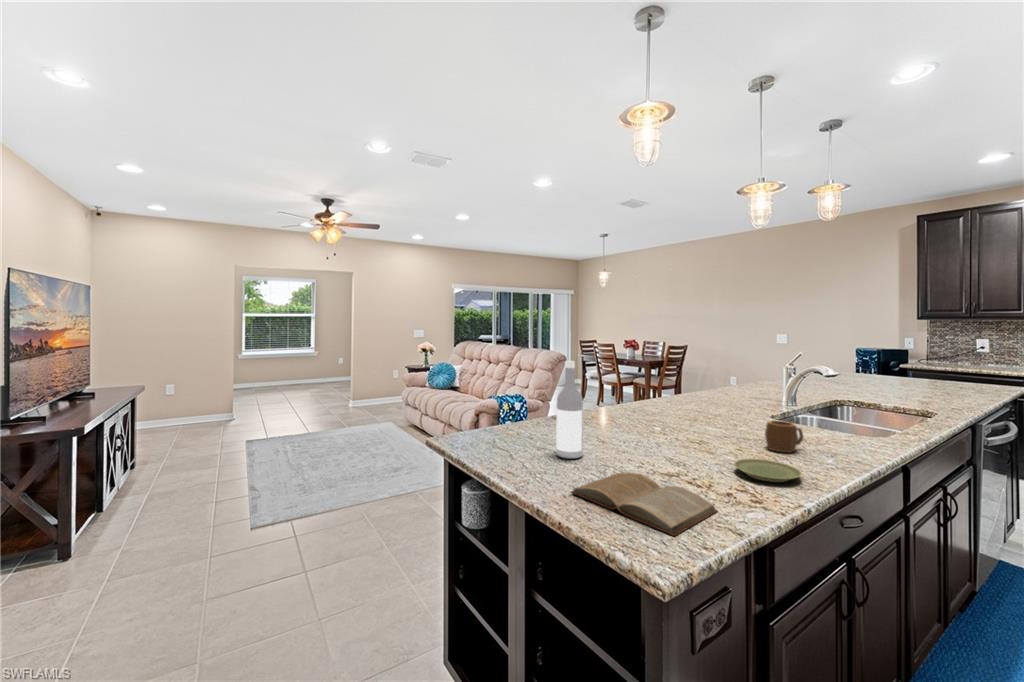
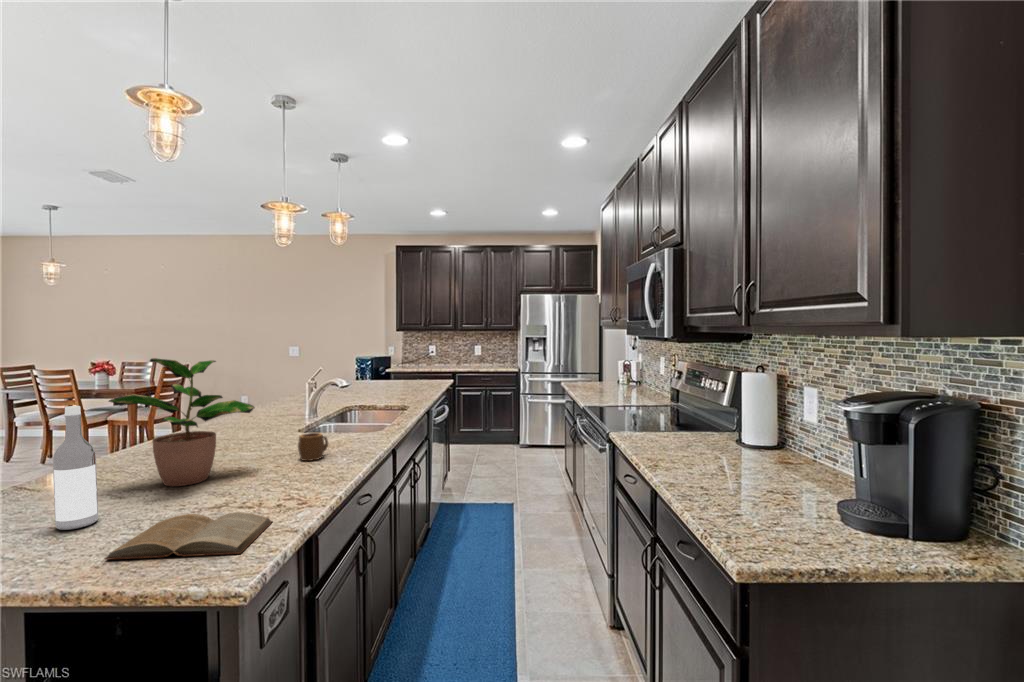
potted plant: none [601,327,719,446] -> present [109,358,255,486]
plate: present [734,459,802,482] -> none [277,469,332,487]

